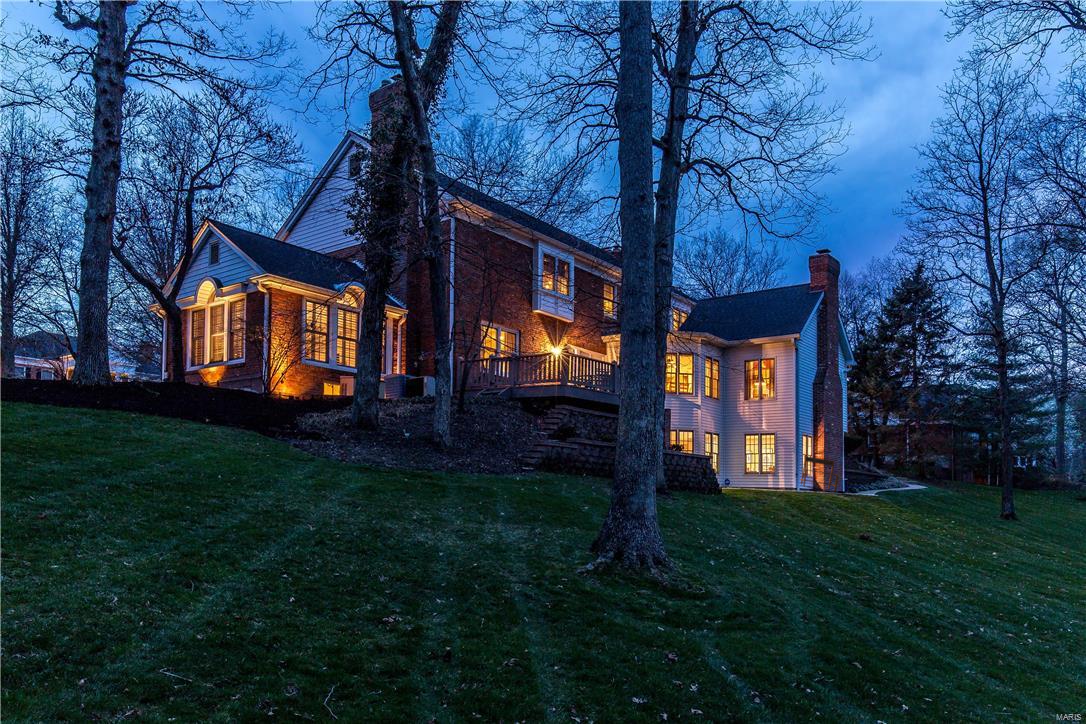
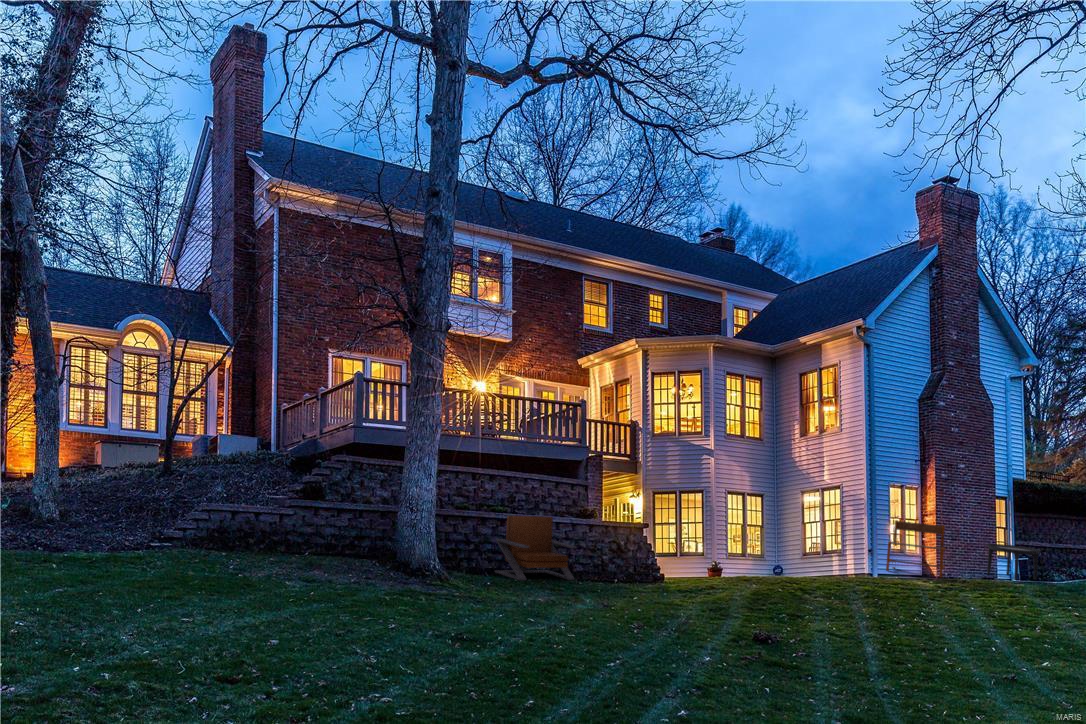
lounge chair: none [664,452,717,496] -> present [495,516,576,580]
round table: none [843,471,875,494] -> present [987,544,1041,580]

